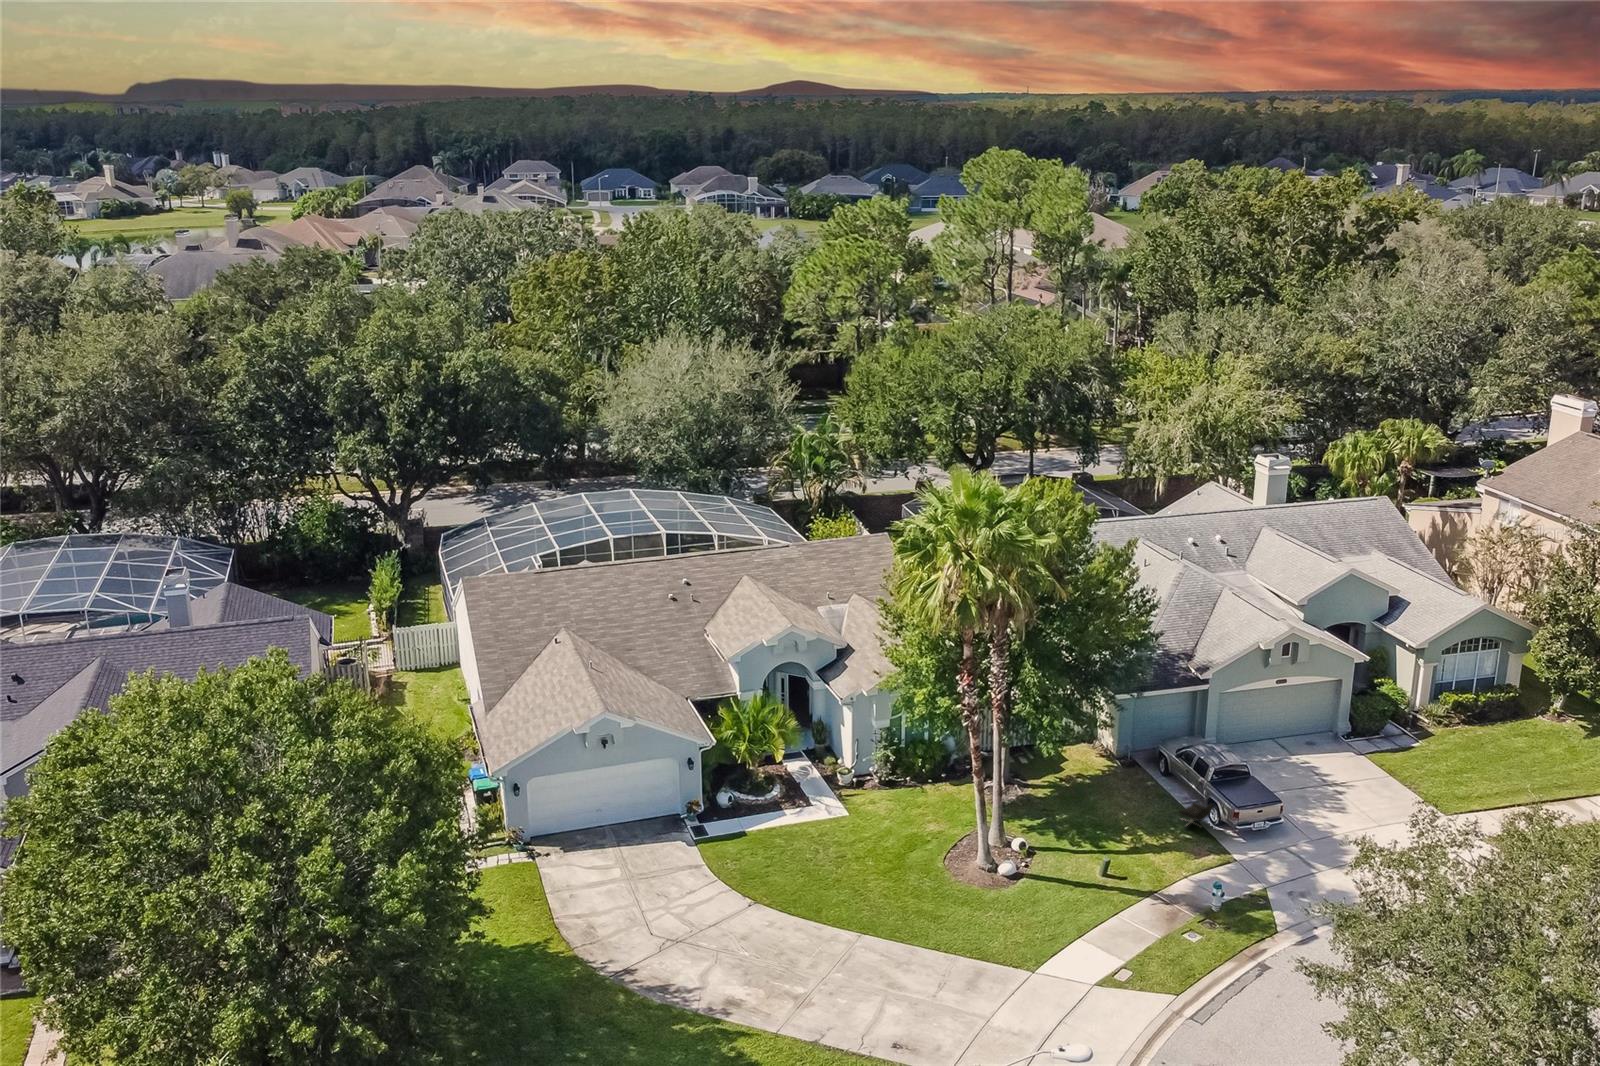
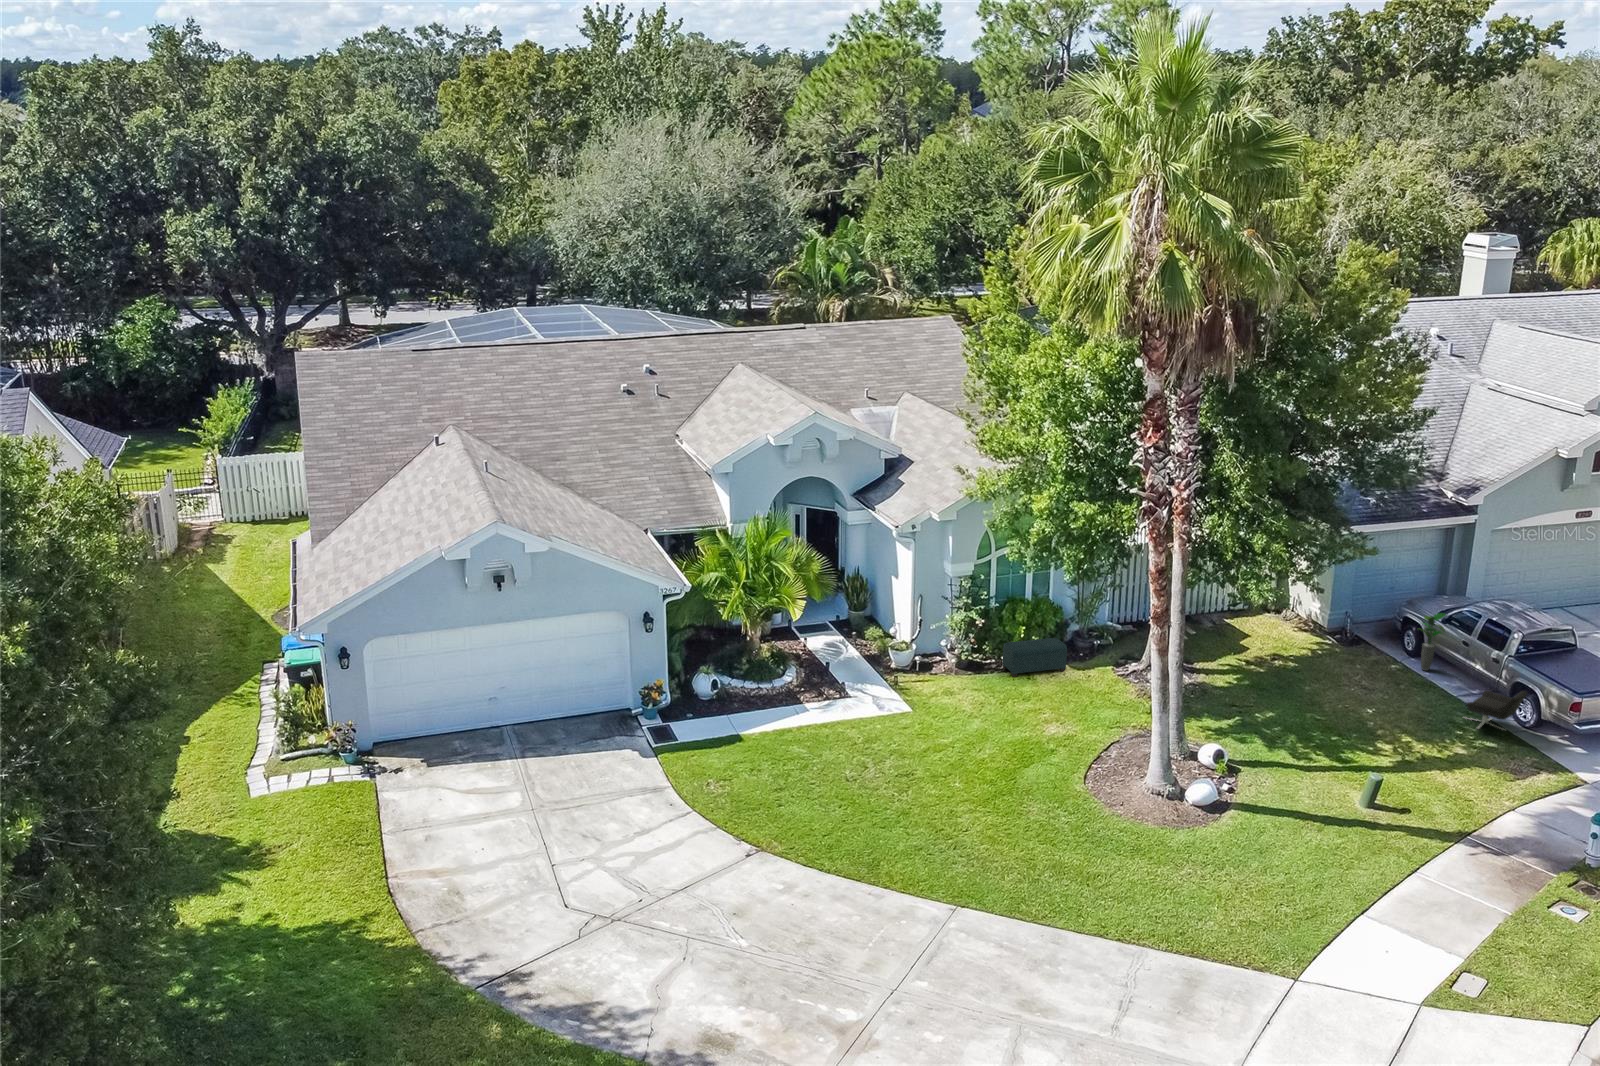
potted plant: none [1163,750,1181,786] -> present [1421,613,1447,671]
bench: none [908,766,947,791] -> present [1002,638,1067,677]

